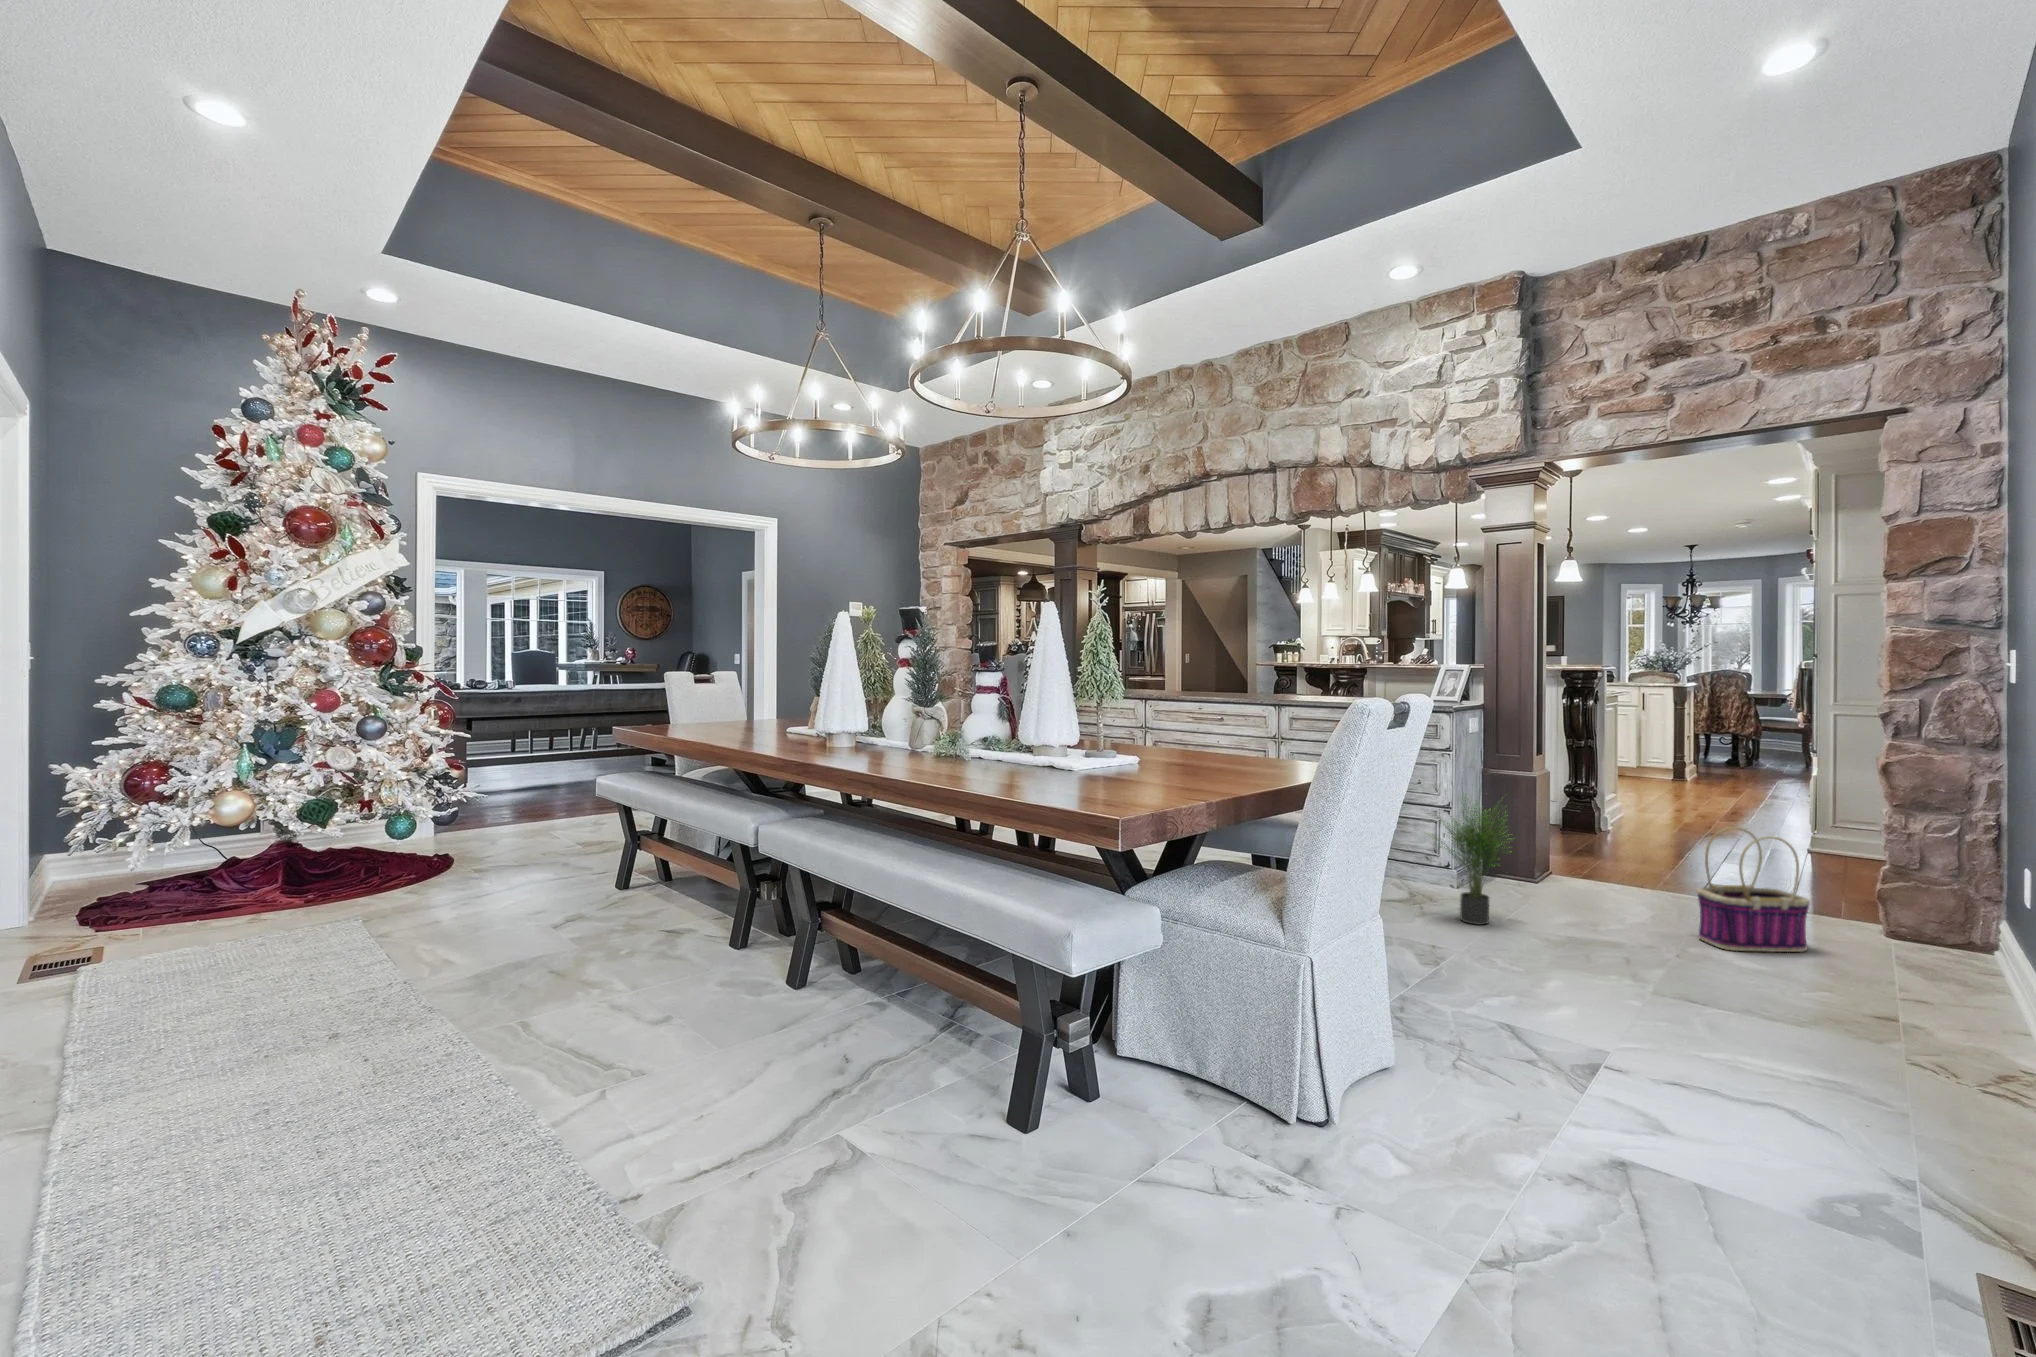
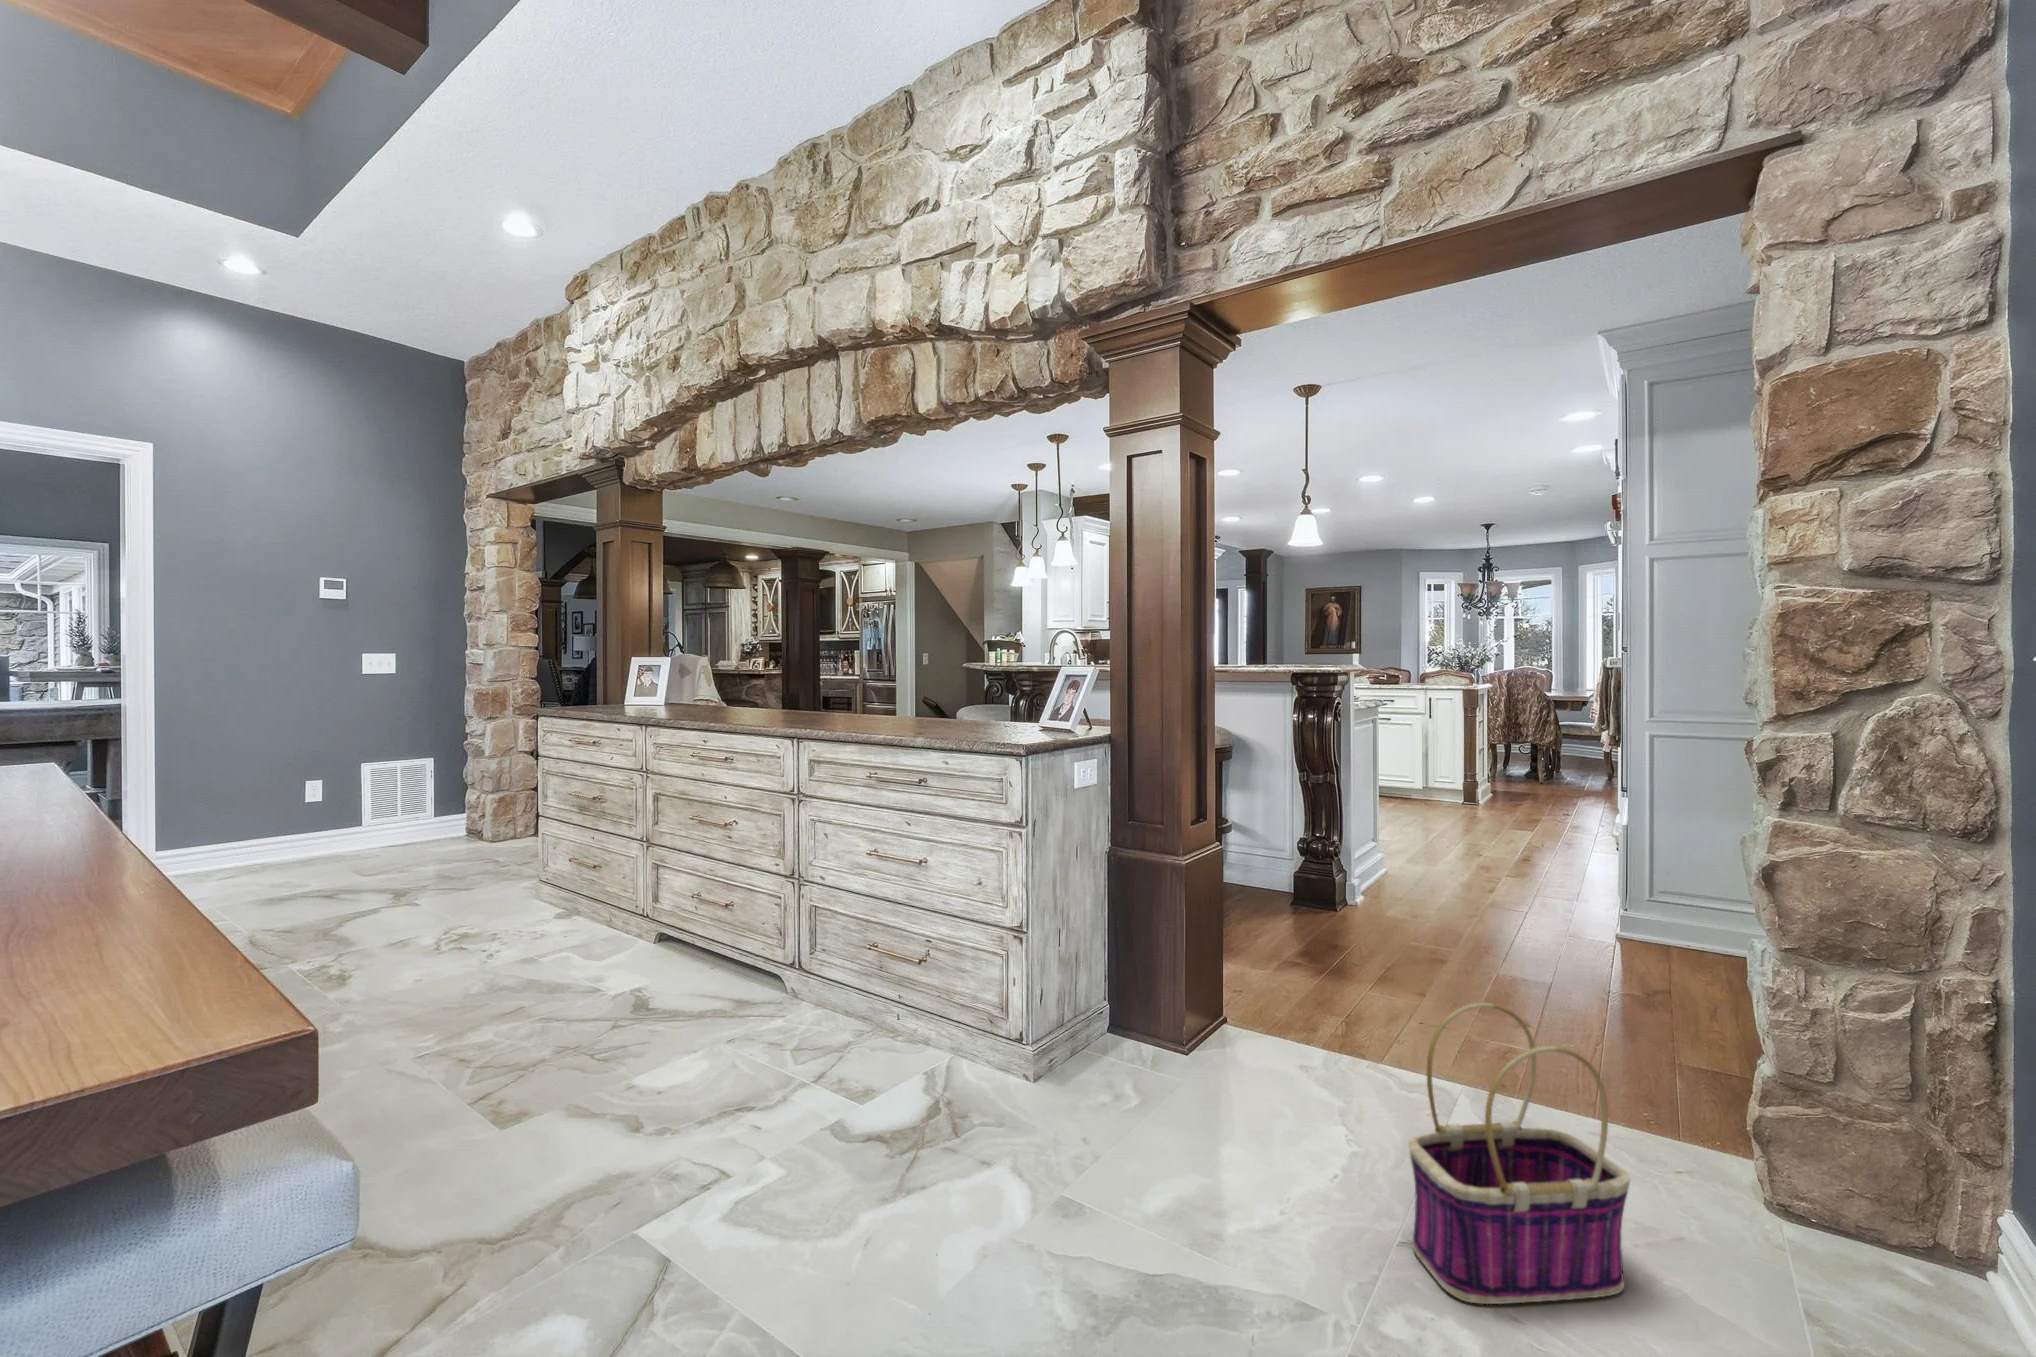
potted plant: present [1436,800,1507,925] -> none [885,924,1070,1219]

